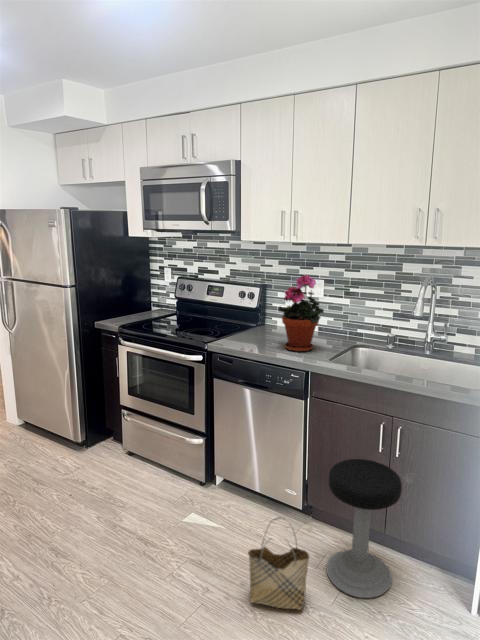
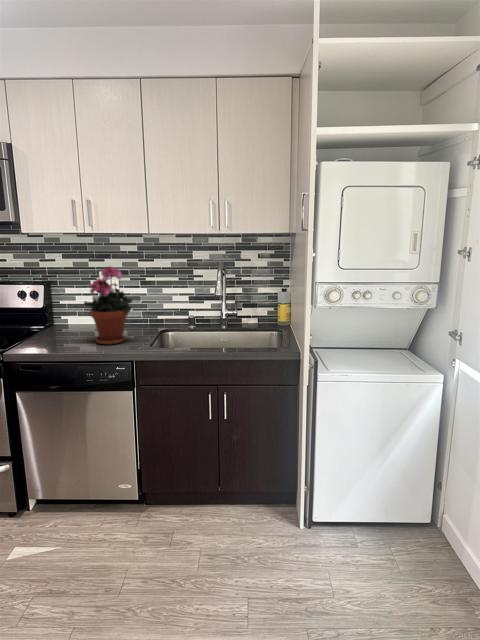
stool: present [327,459,402,598] -> none [173,430,238,555]
woven basket: present [248,517,309,610] -> none [115,507,176,603]

